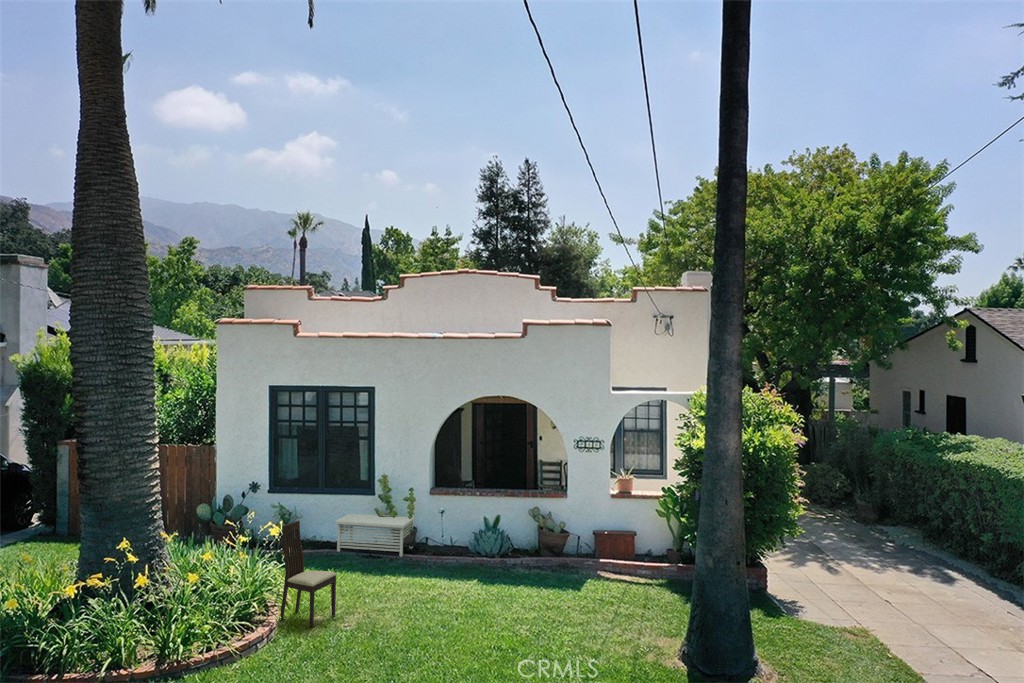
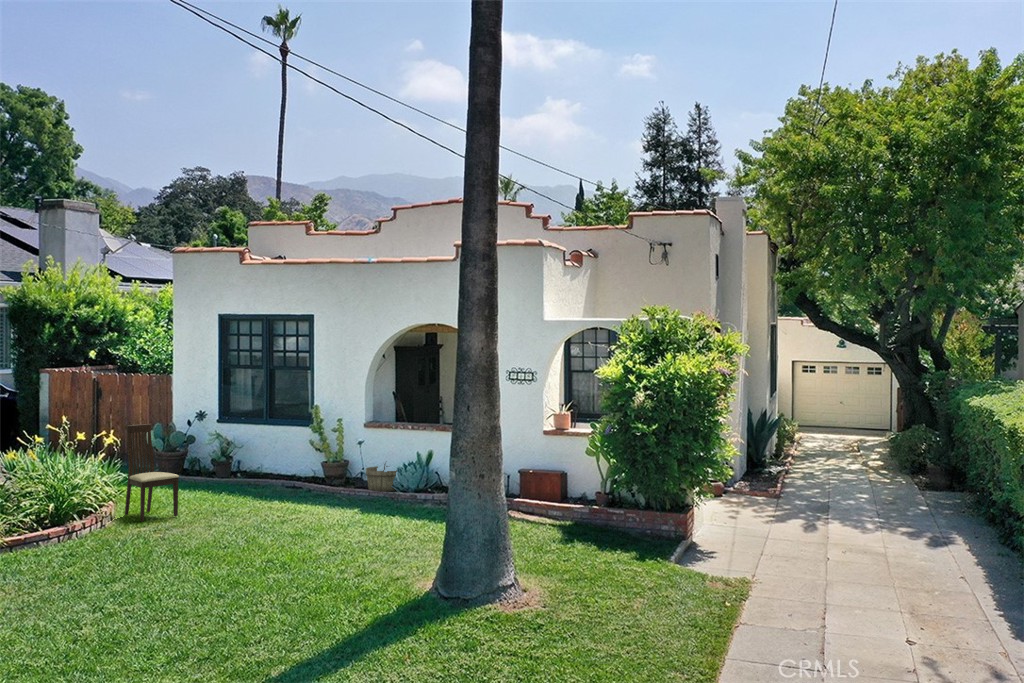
storage bench: present [335,513,415,557] -> none [264,444,347,487]
wooden bucket: none [441,527,473,557] -> present [366,464,397,492]

